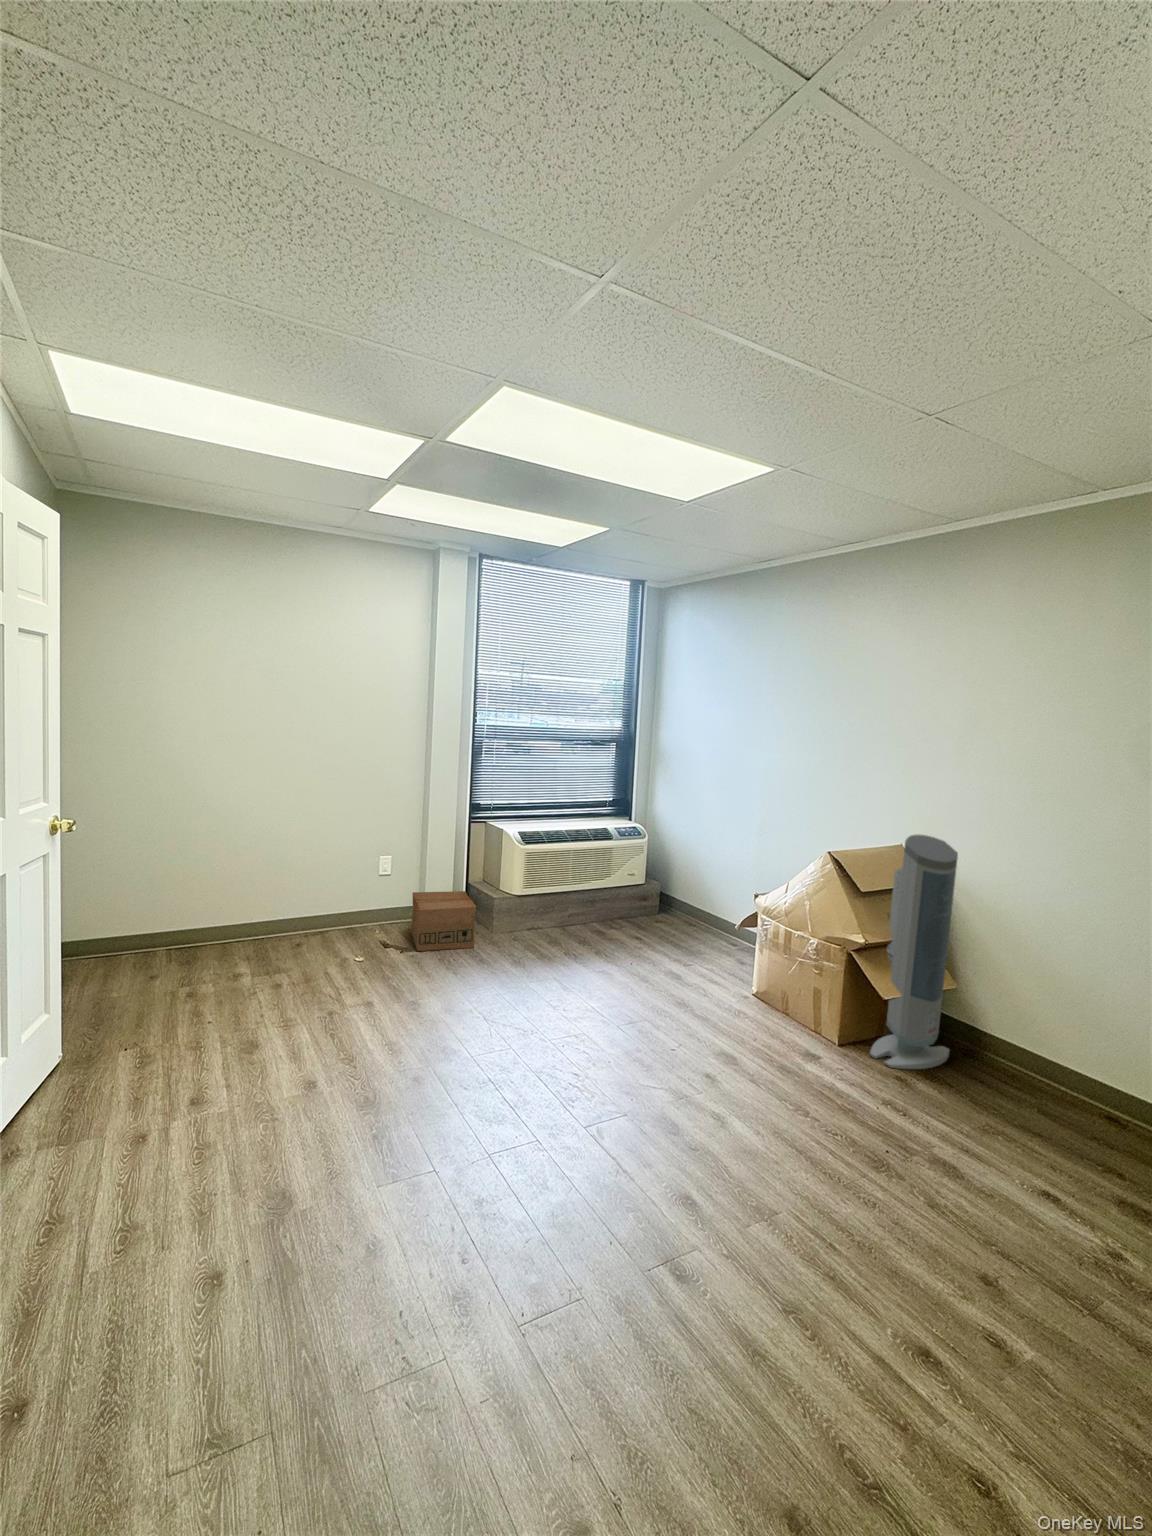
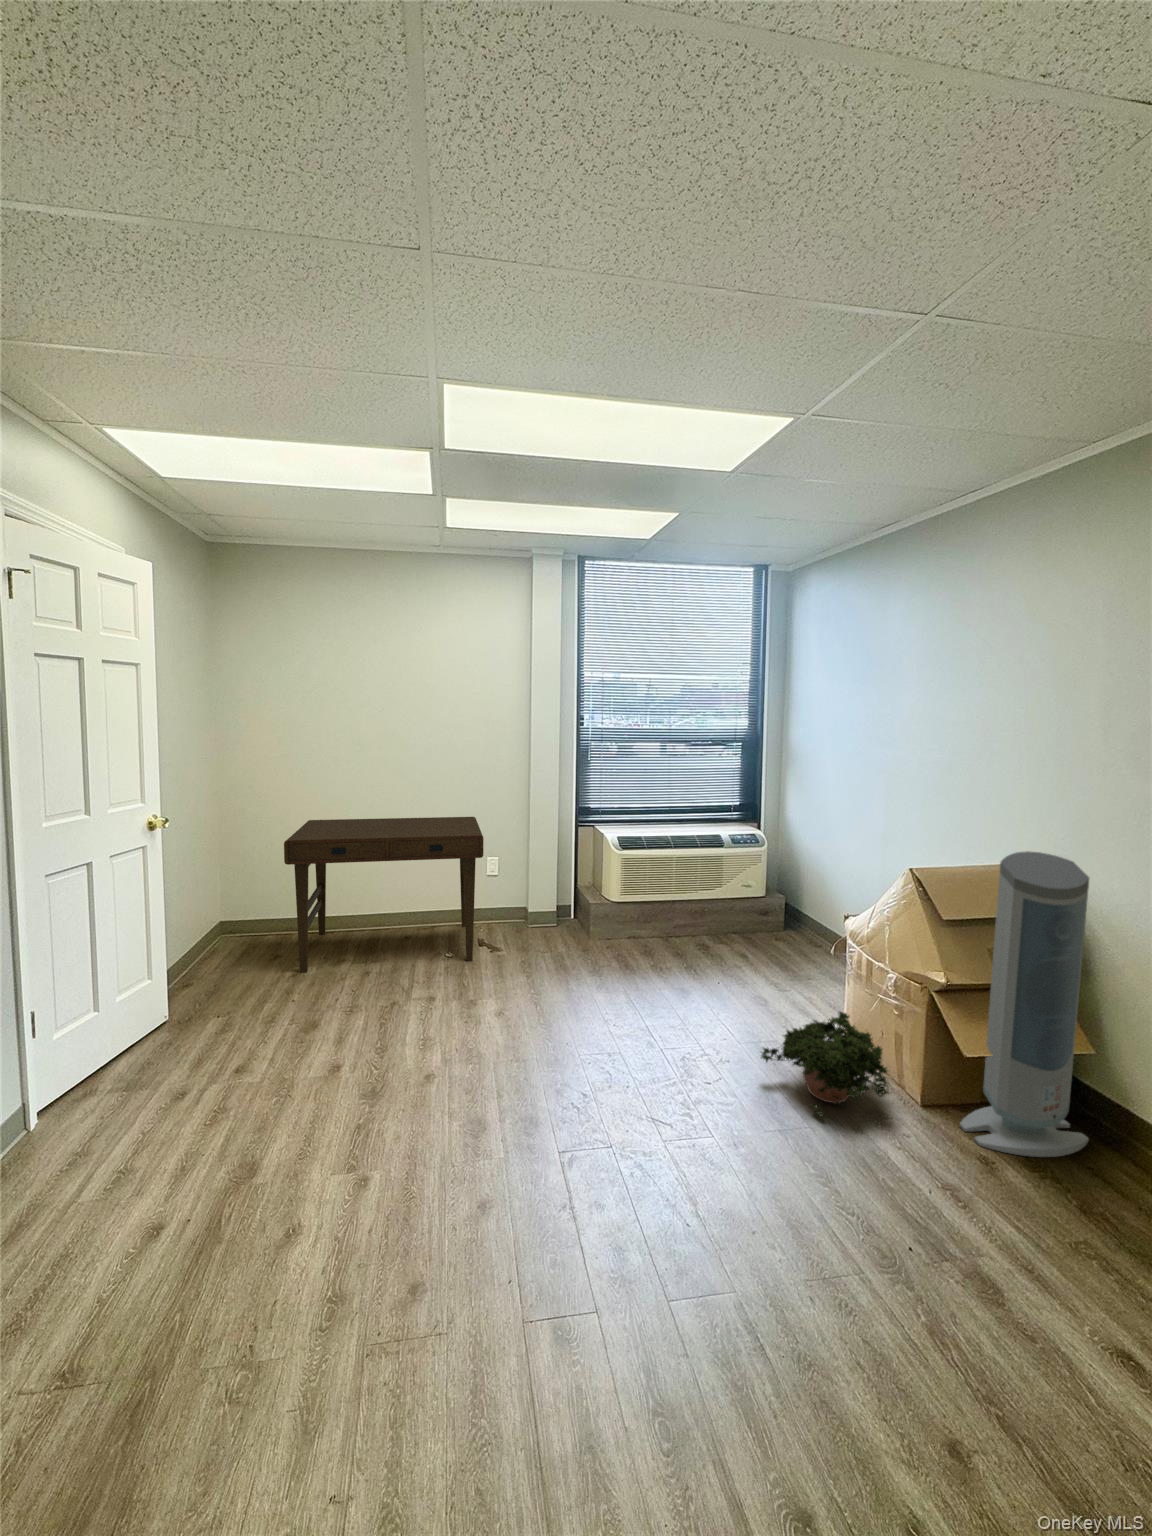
desk: none [168,815,404,1003] -> present [284,817,484,973]
cardboard box: present [411,891,476,951] -> none [510,891,566,949]
potted plant: none [716,975,828,1066] -> present [762,1012,889,1117]

